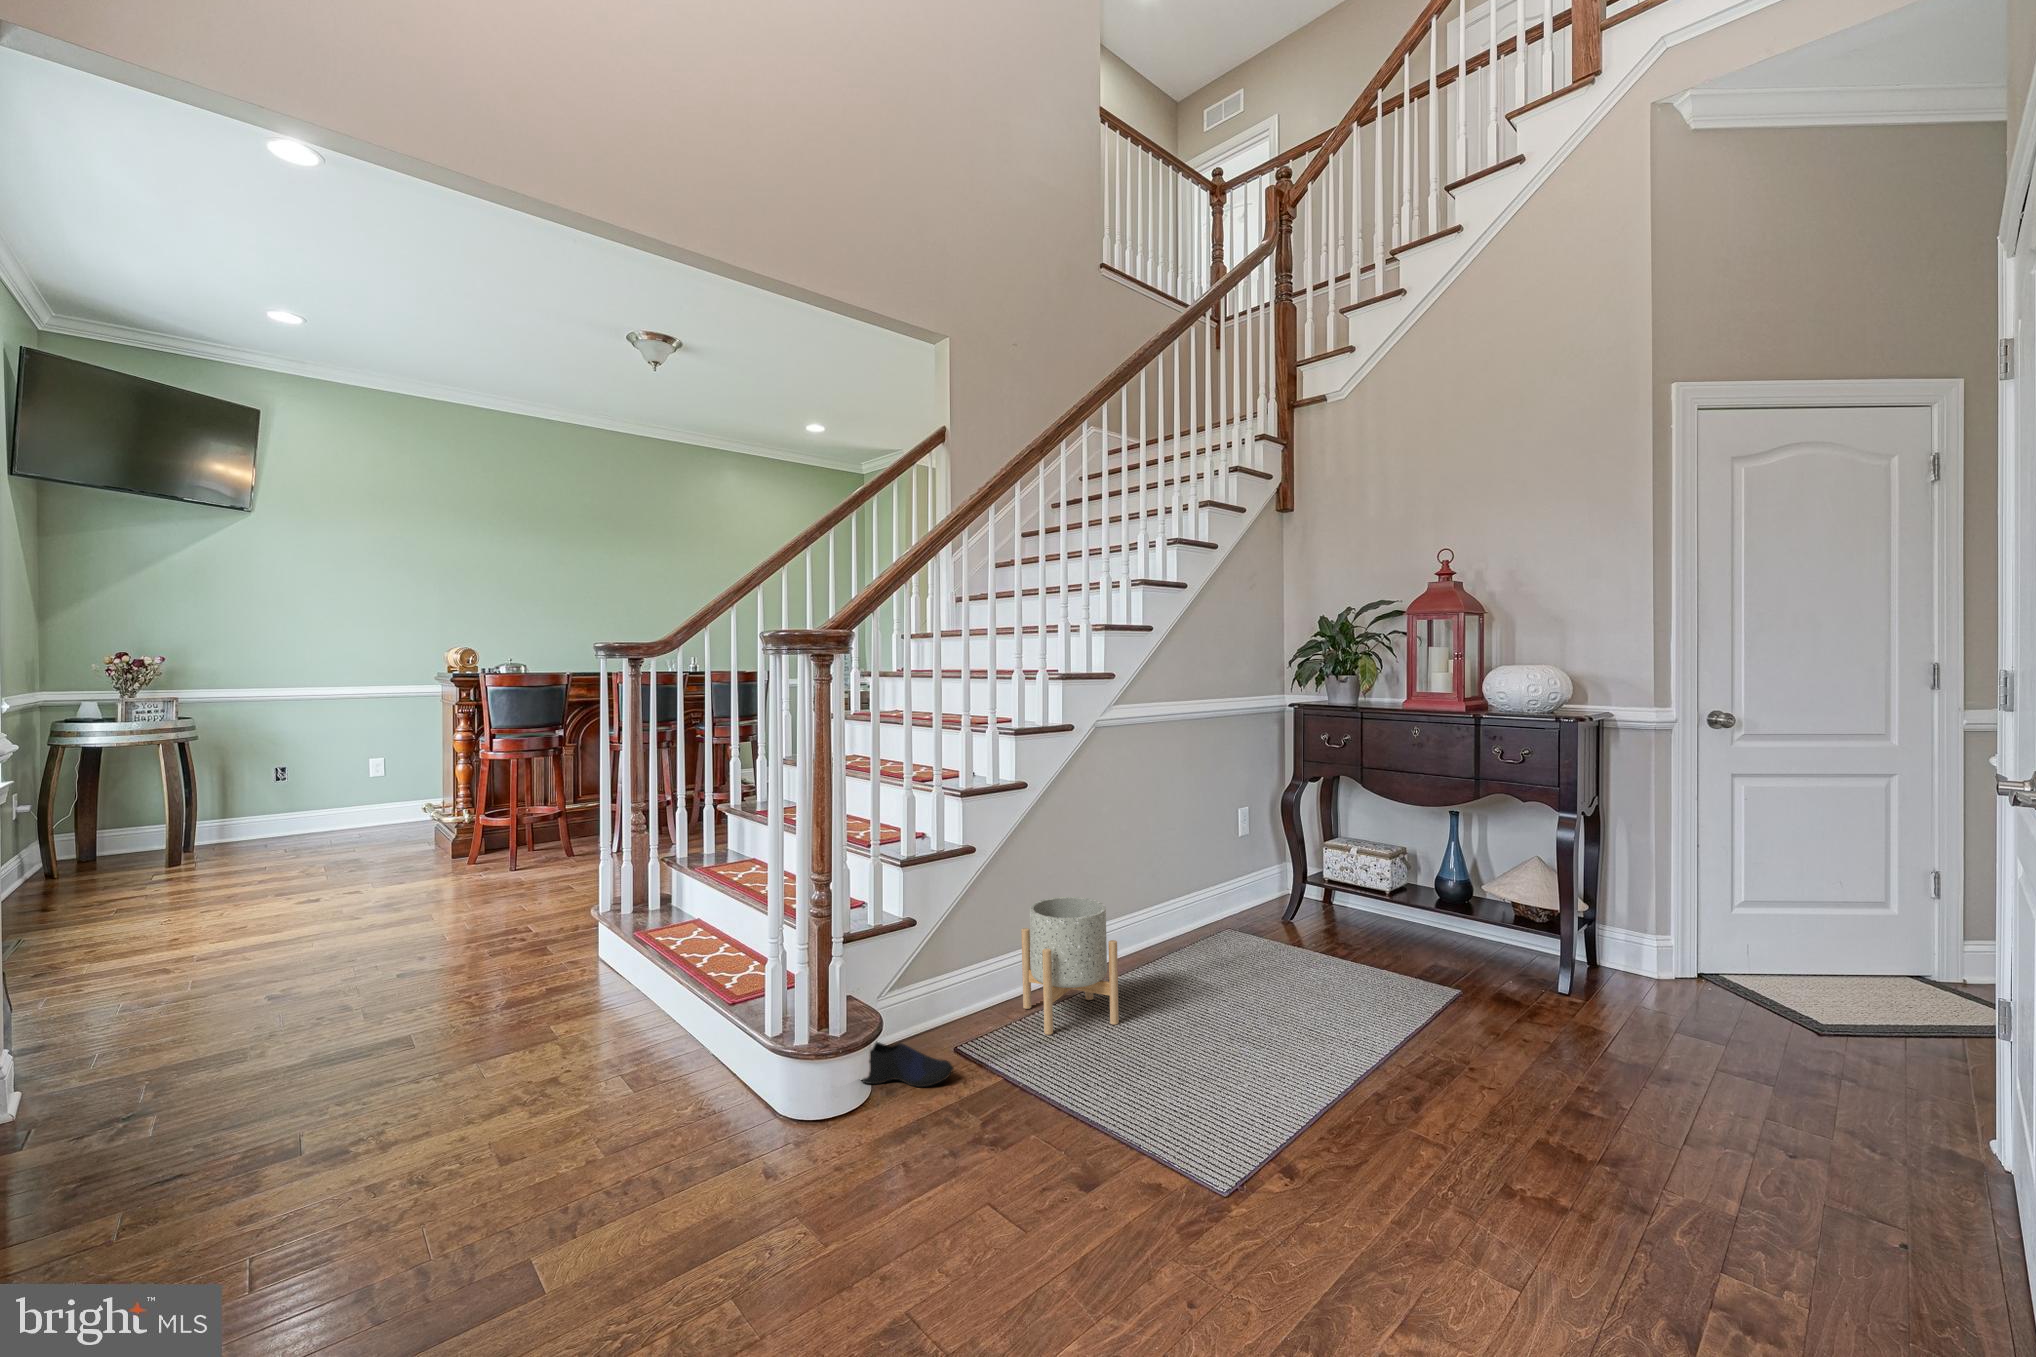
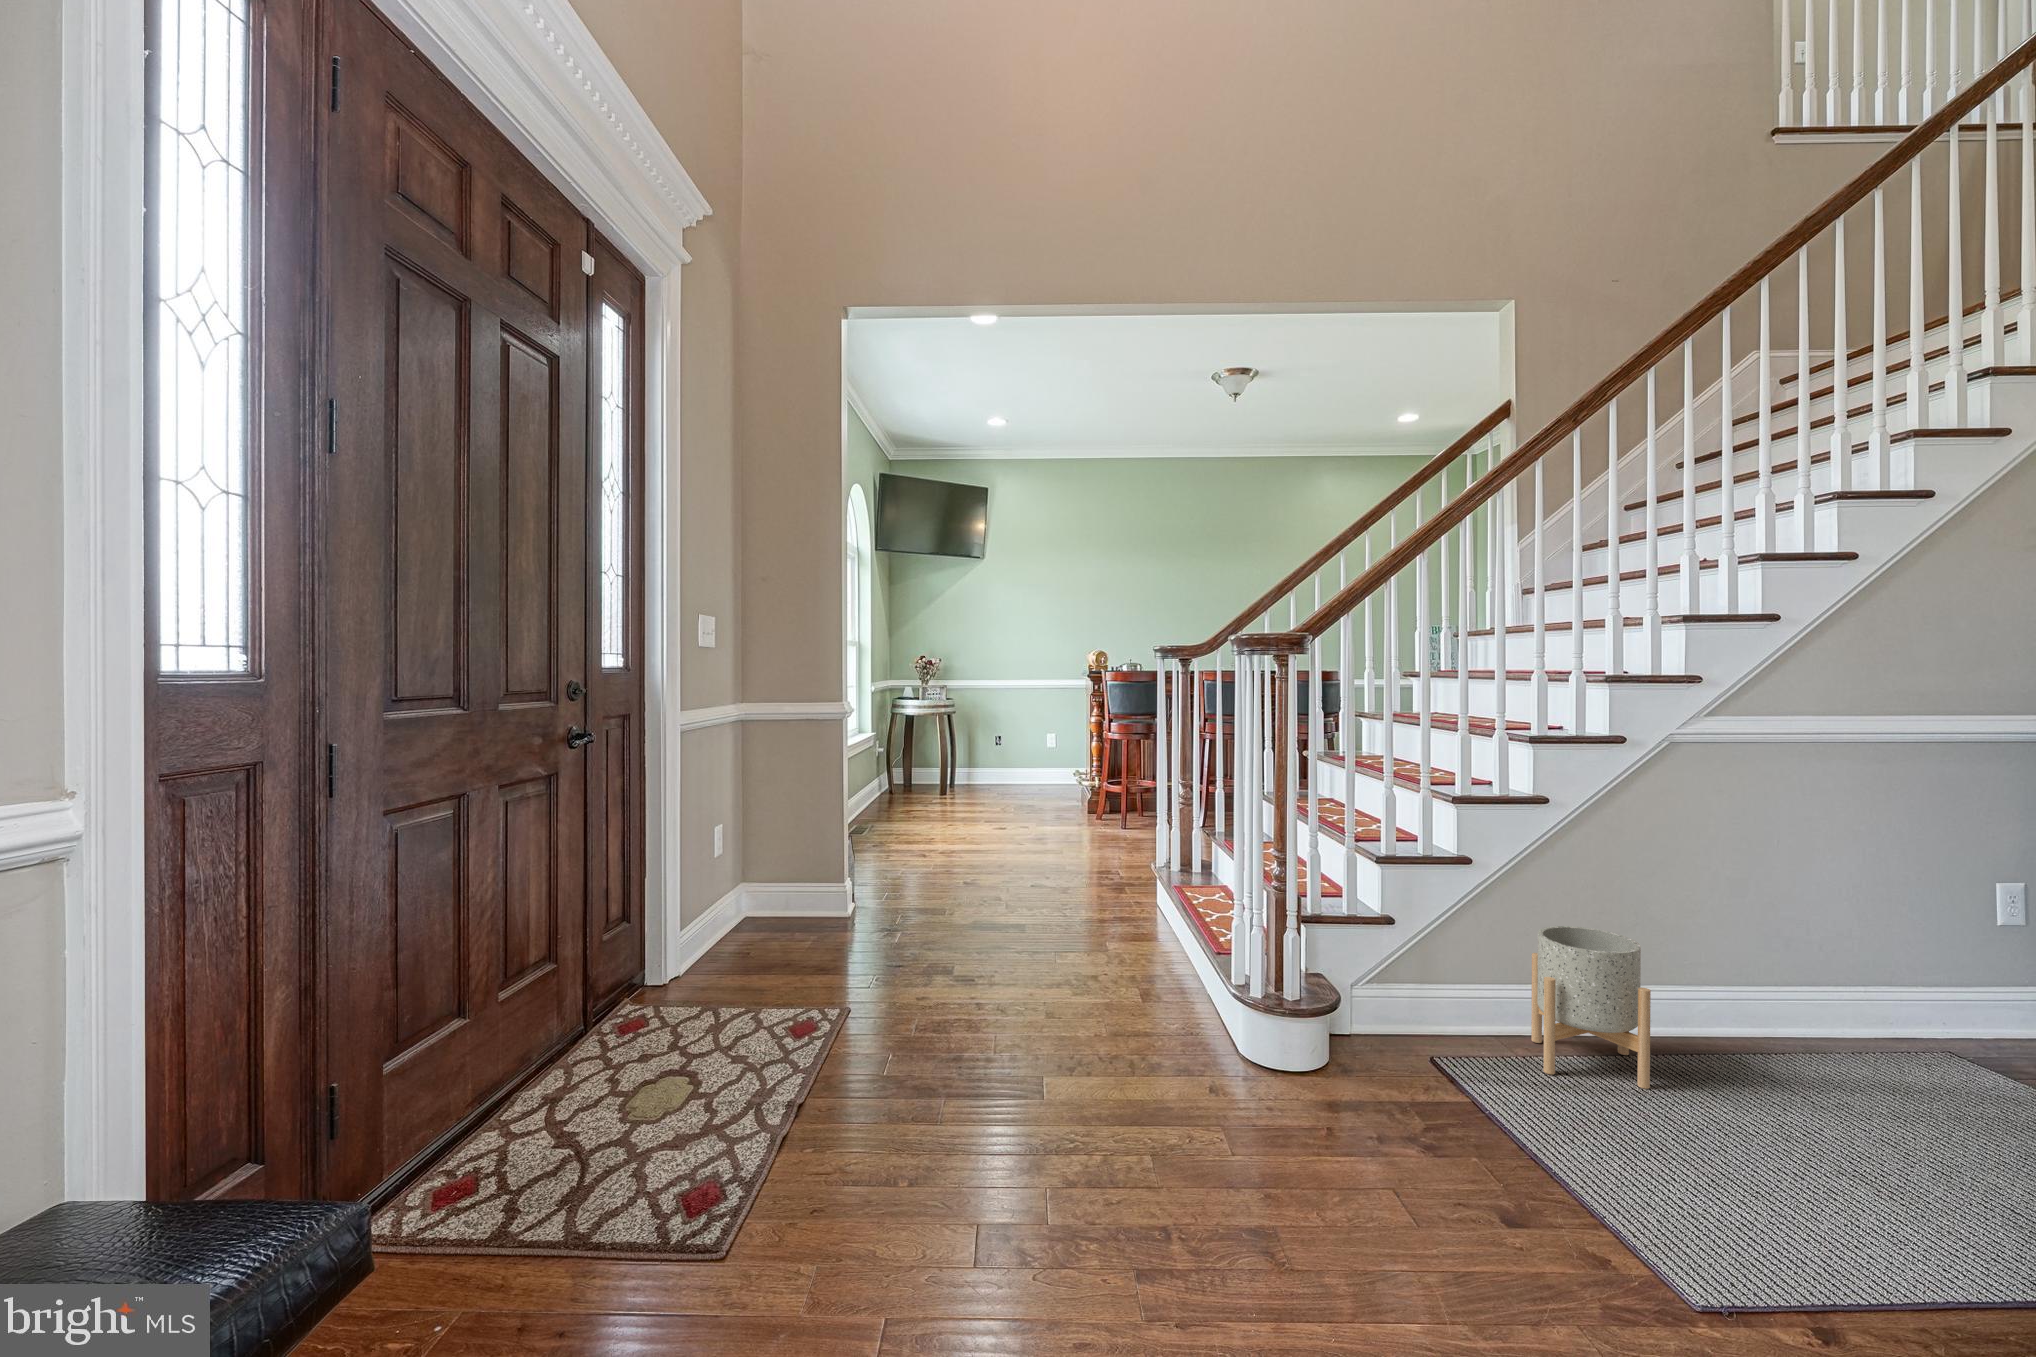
shoe: present [862,1042,954,1087] -> none [1316,1017,1414,1080]

